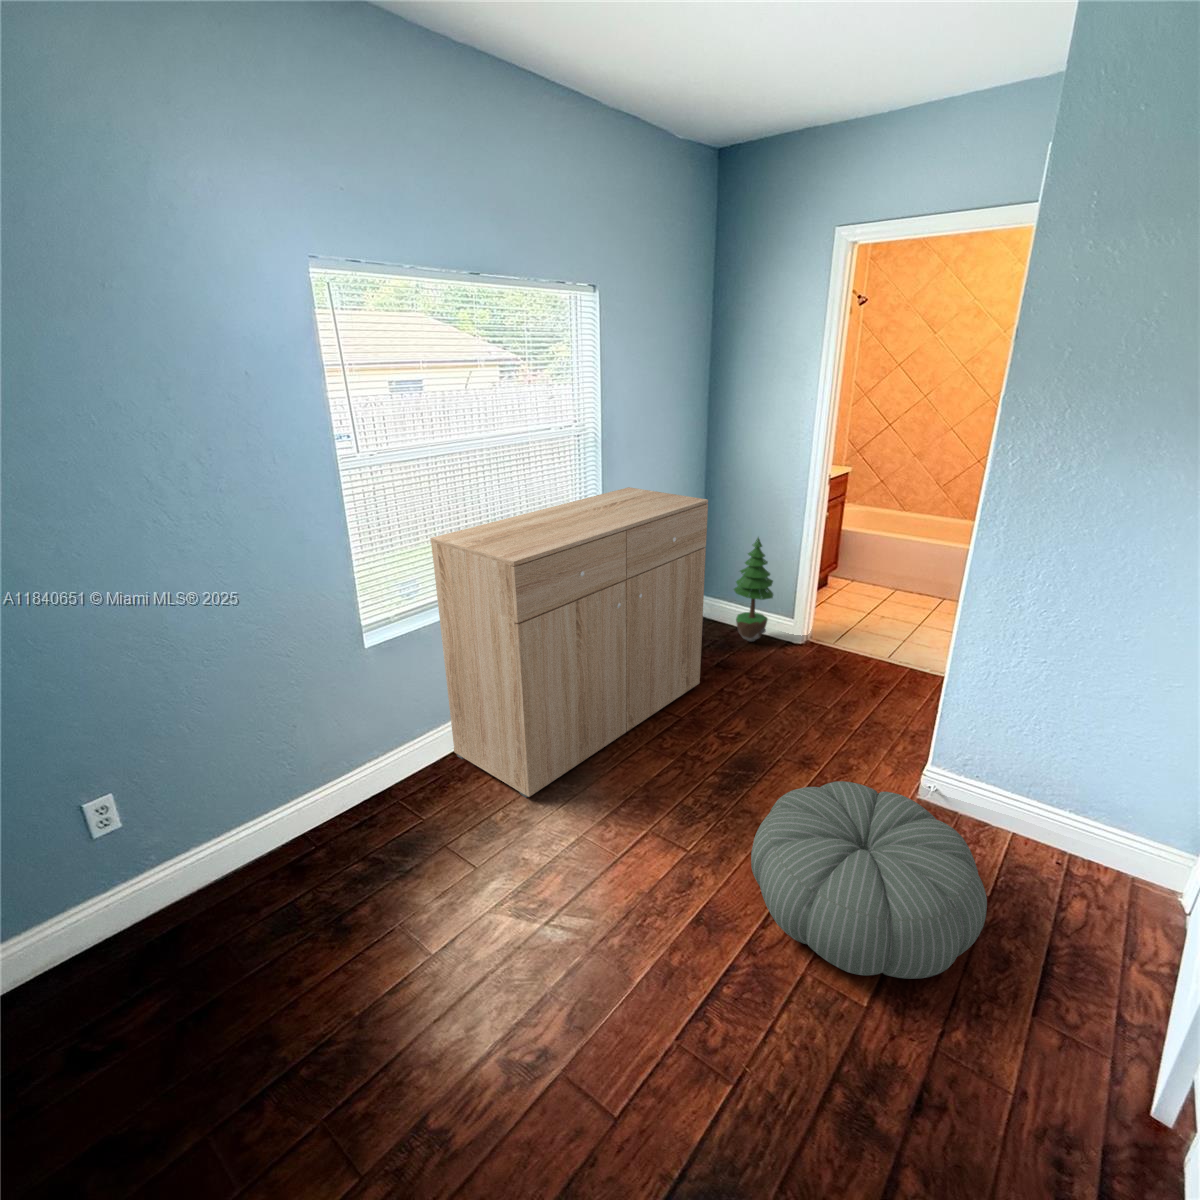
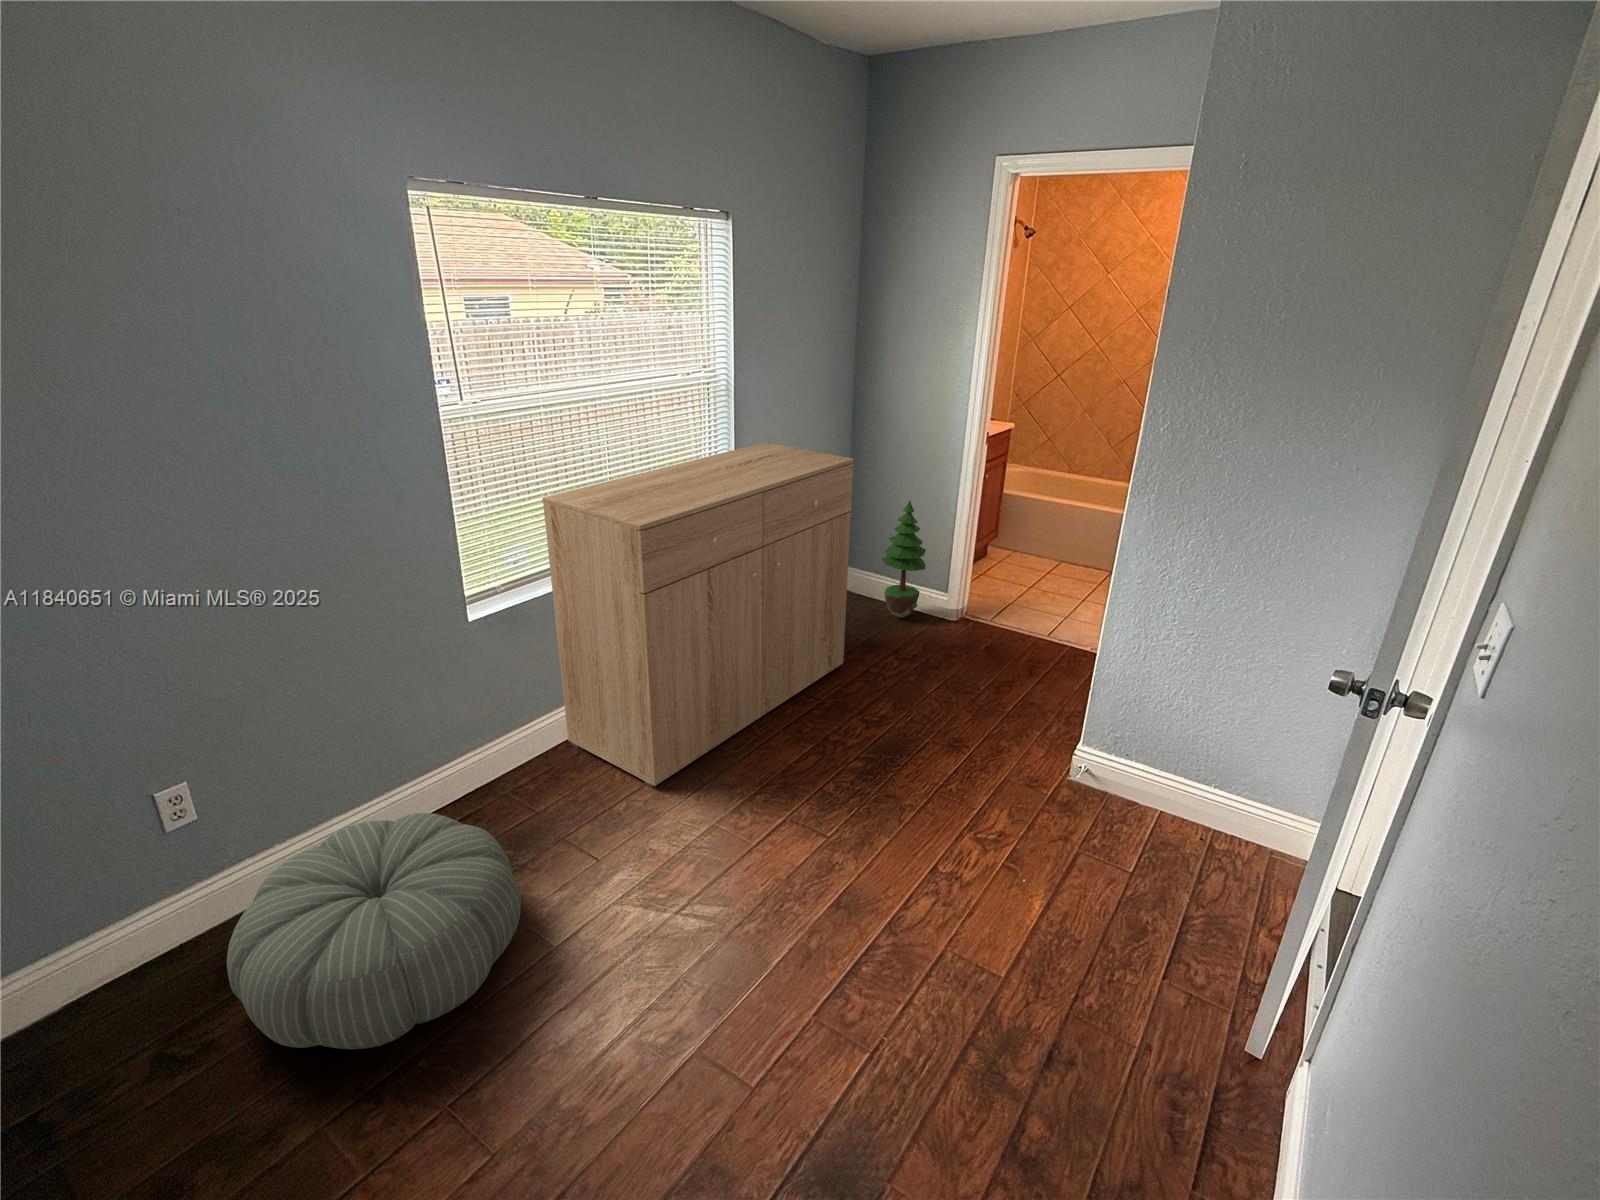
pouf: present [751,781,987,979] -> present [227,813,521,1049]

